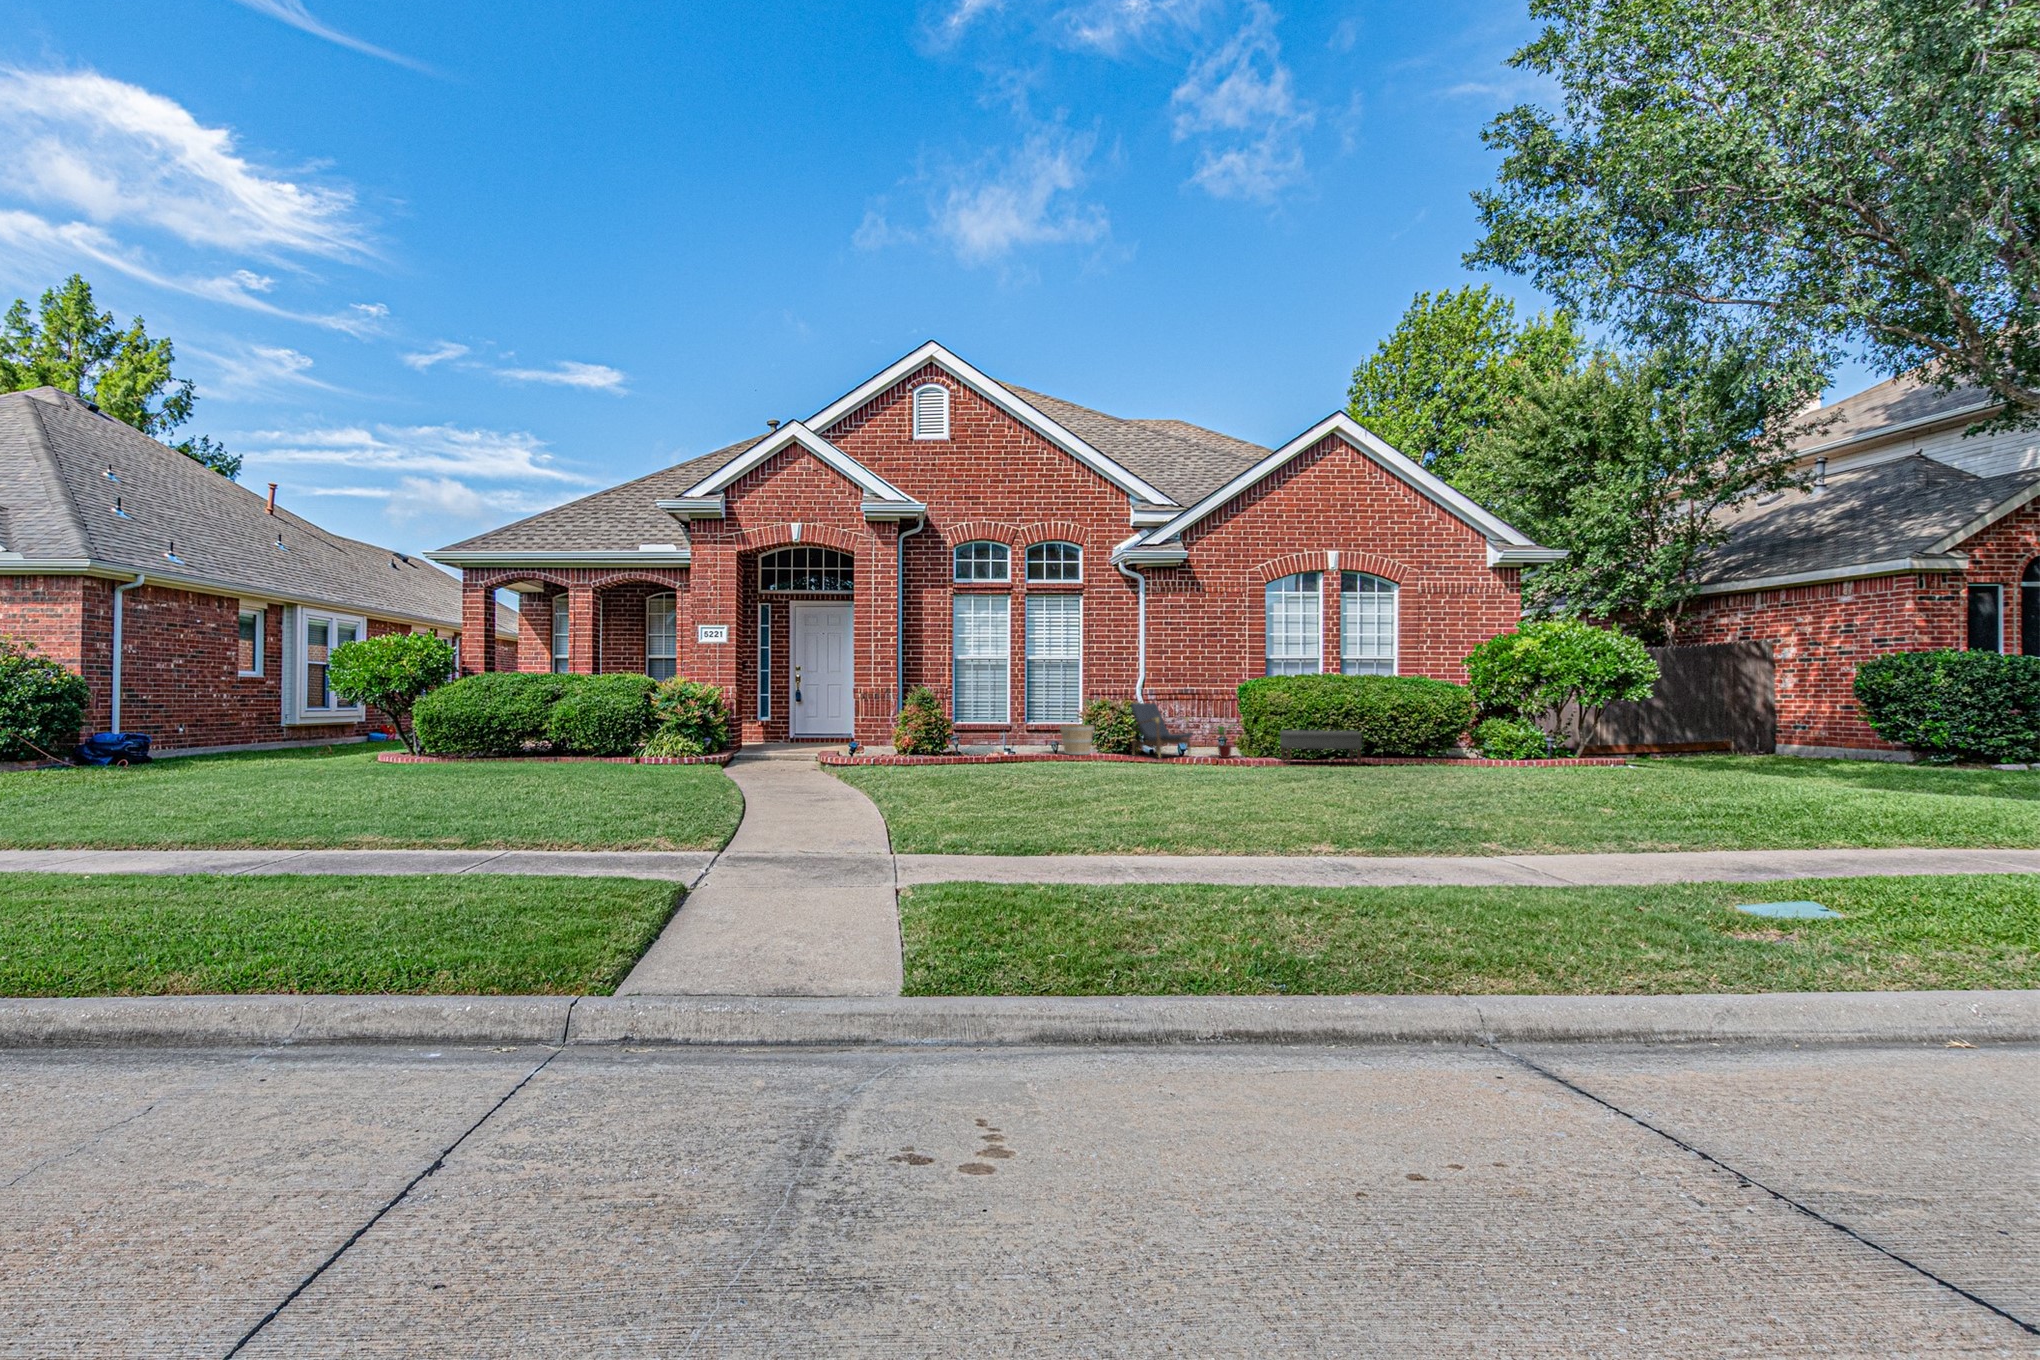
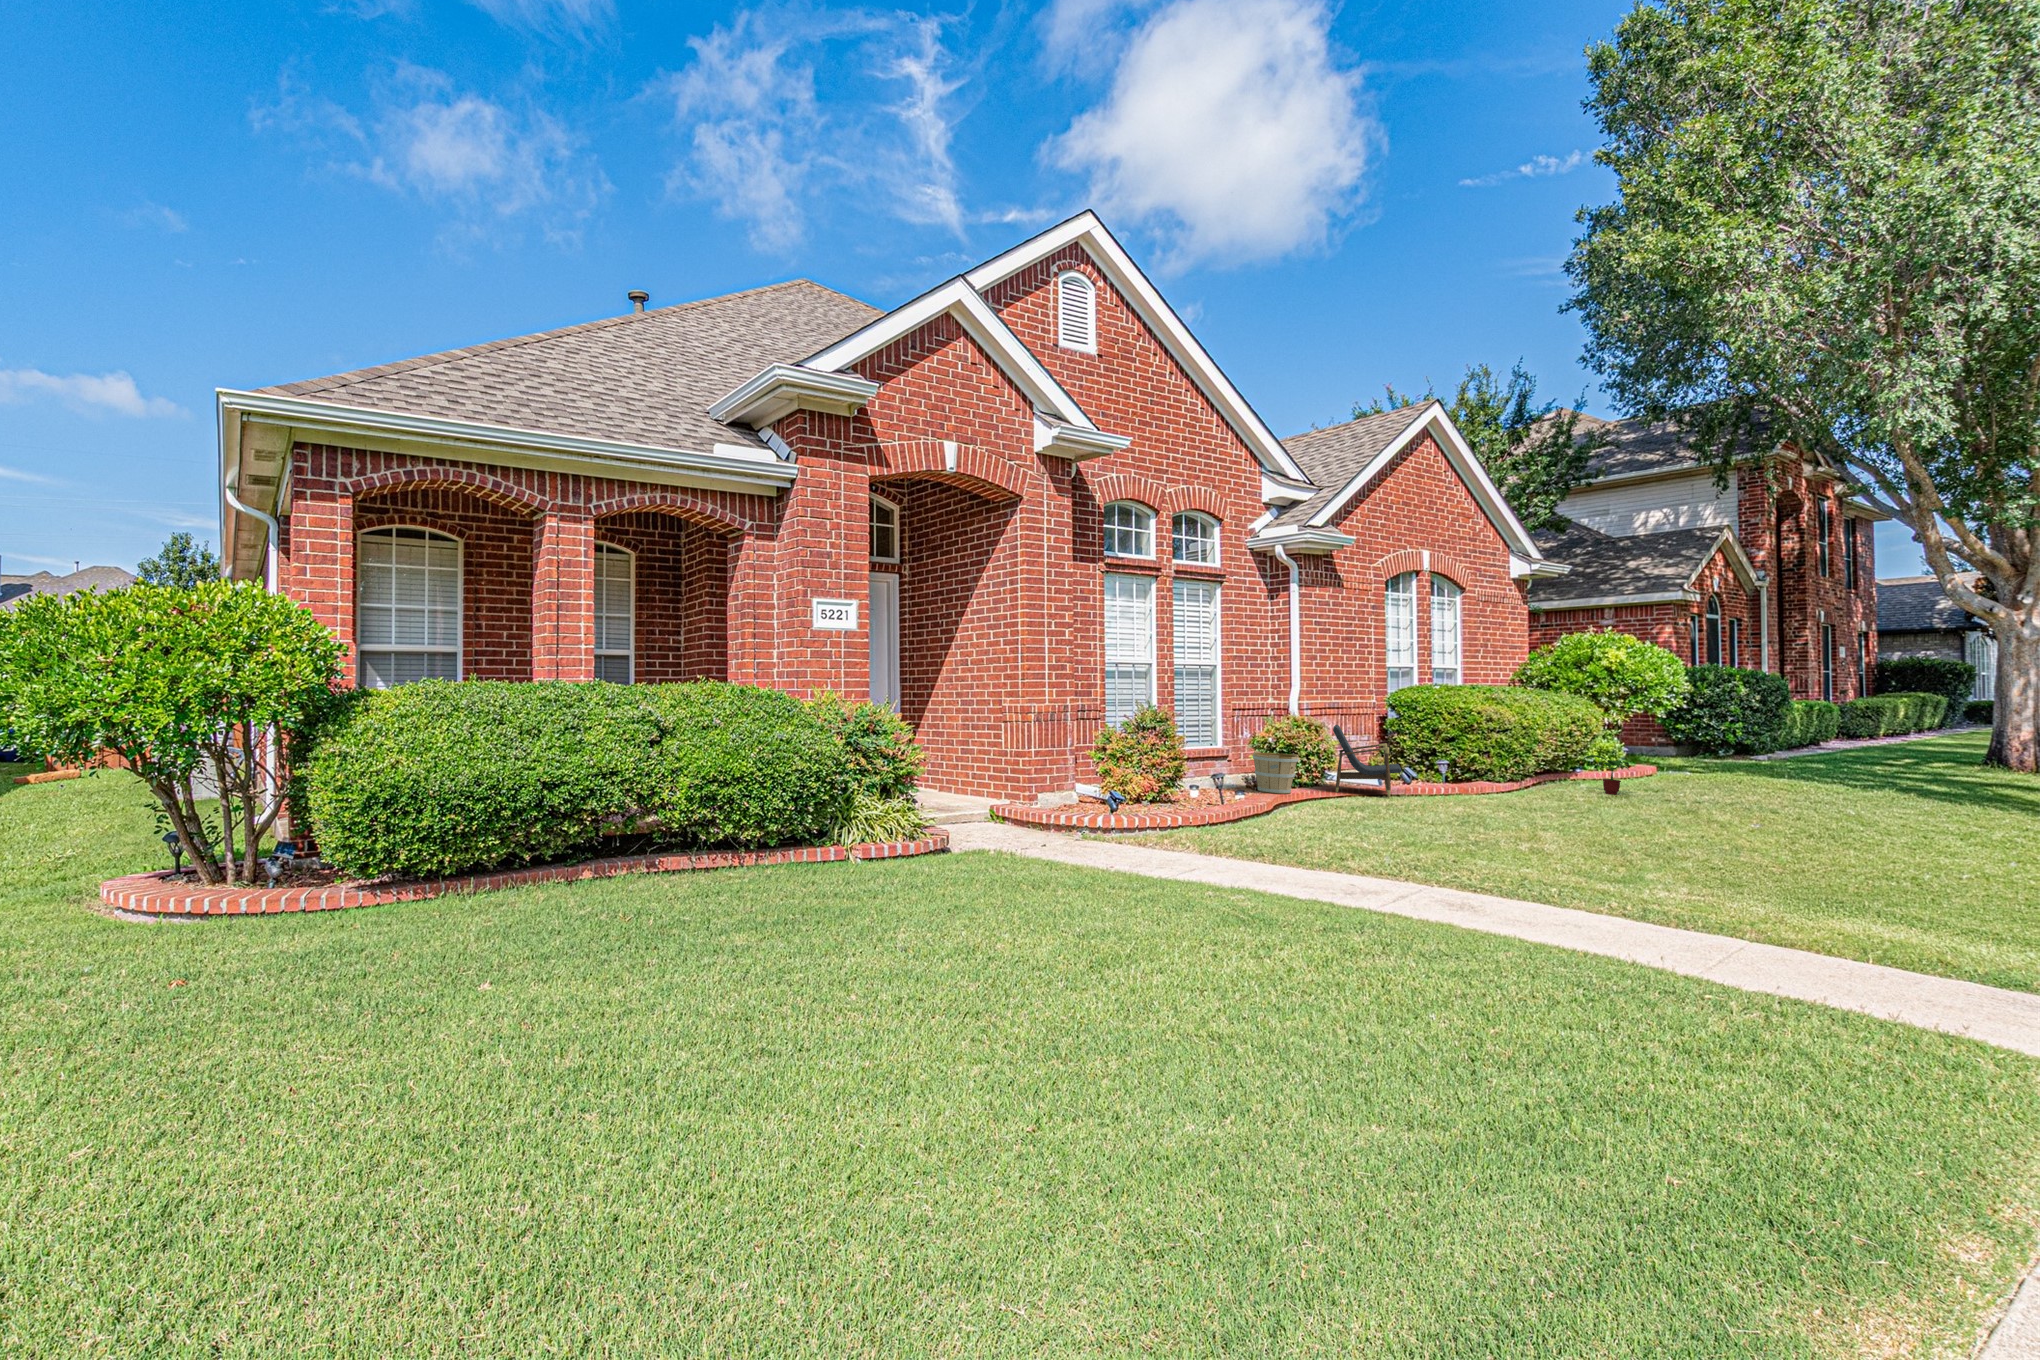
potted plant: present [1211,724,1236,758] -> present [1583,755,1629,794]
bench: present [1280,730,1362,765] -> none [1504,762,1587,804]

